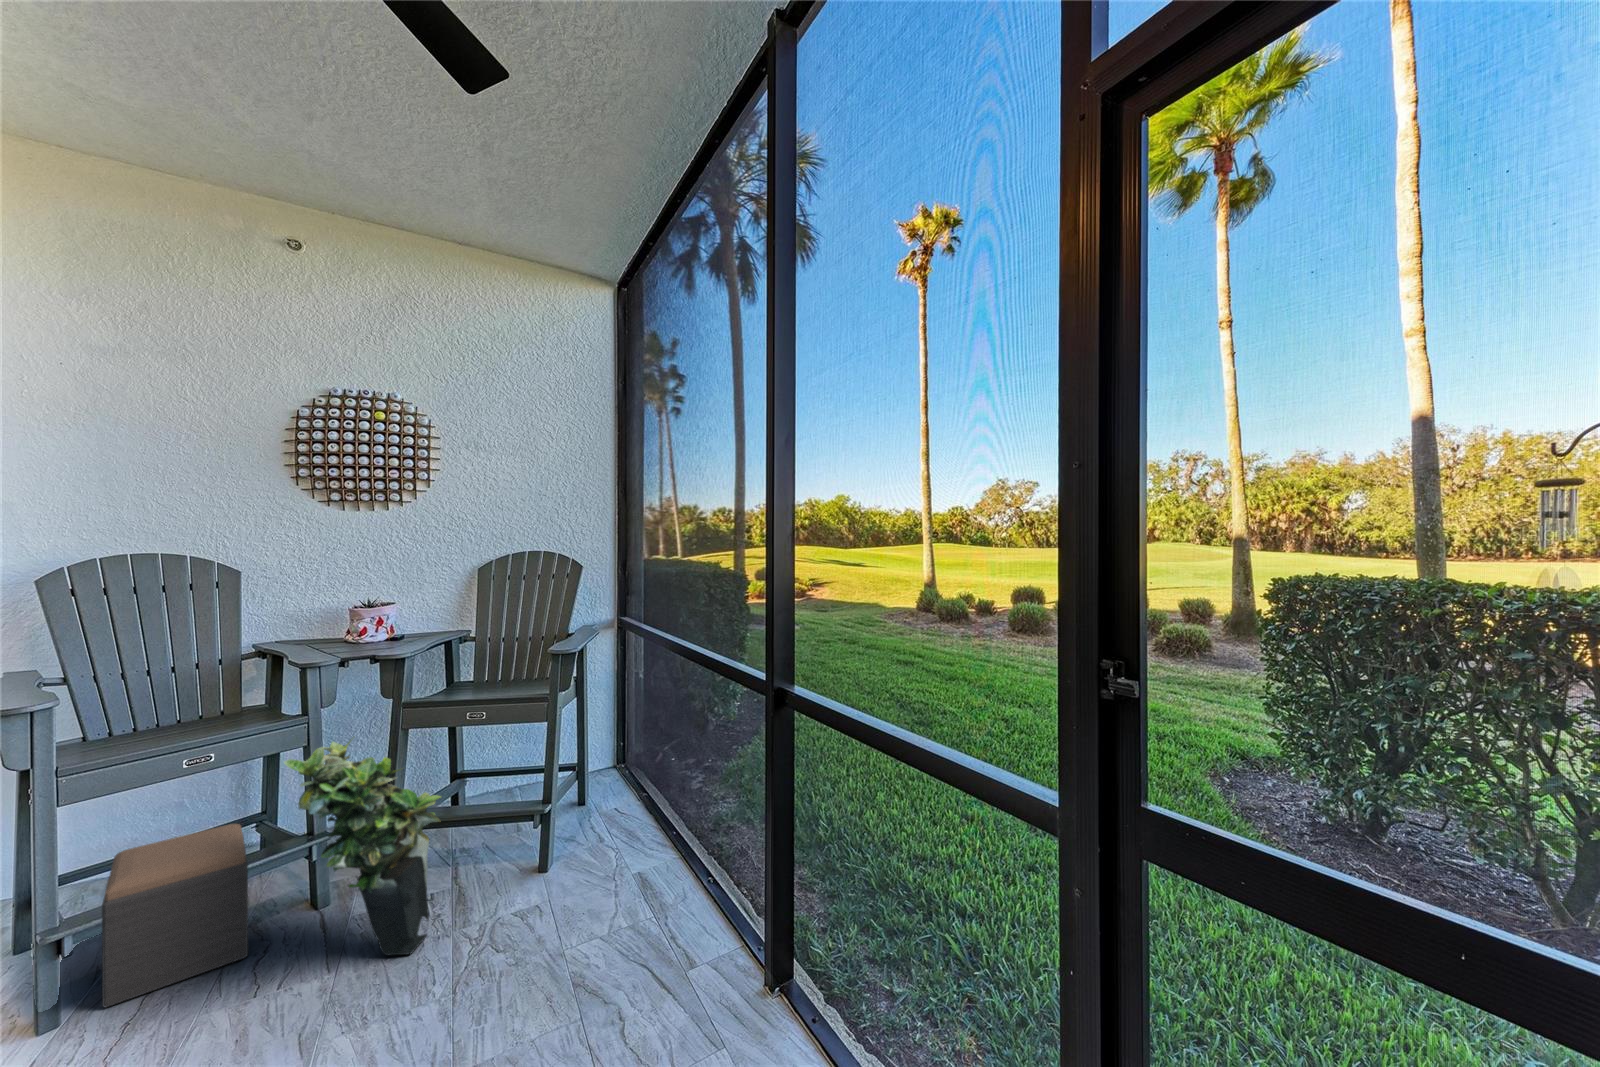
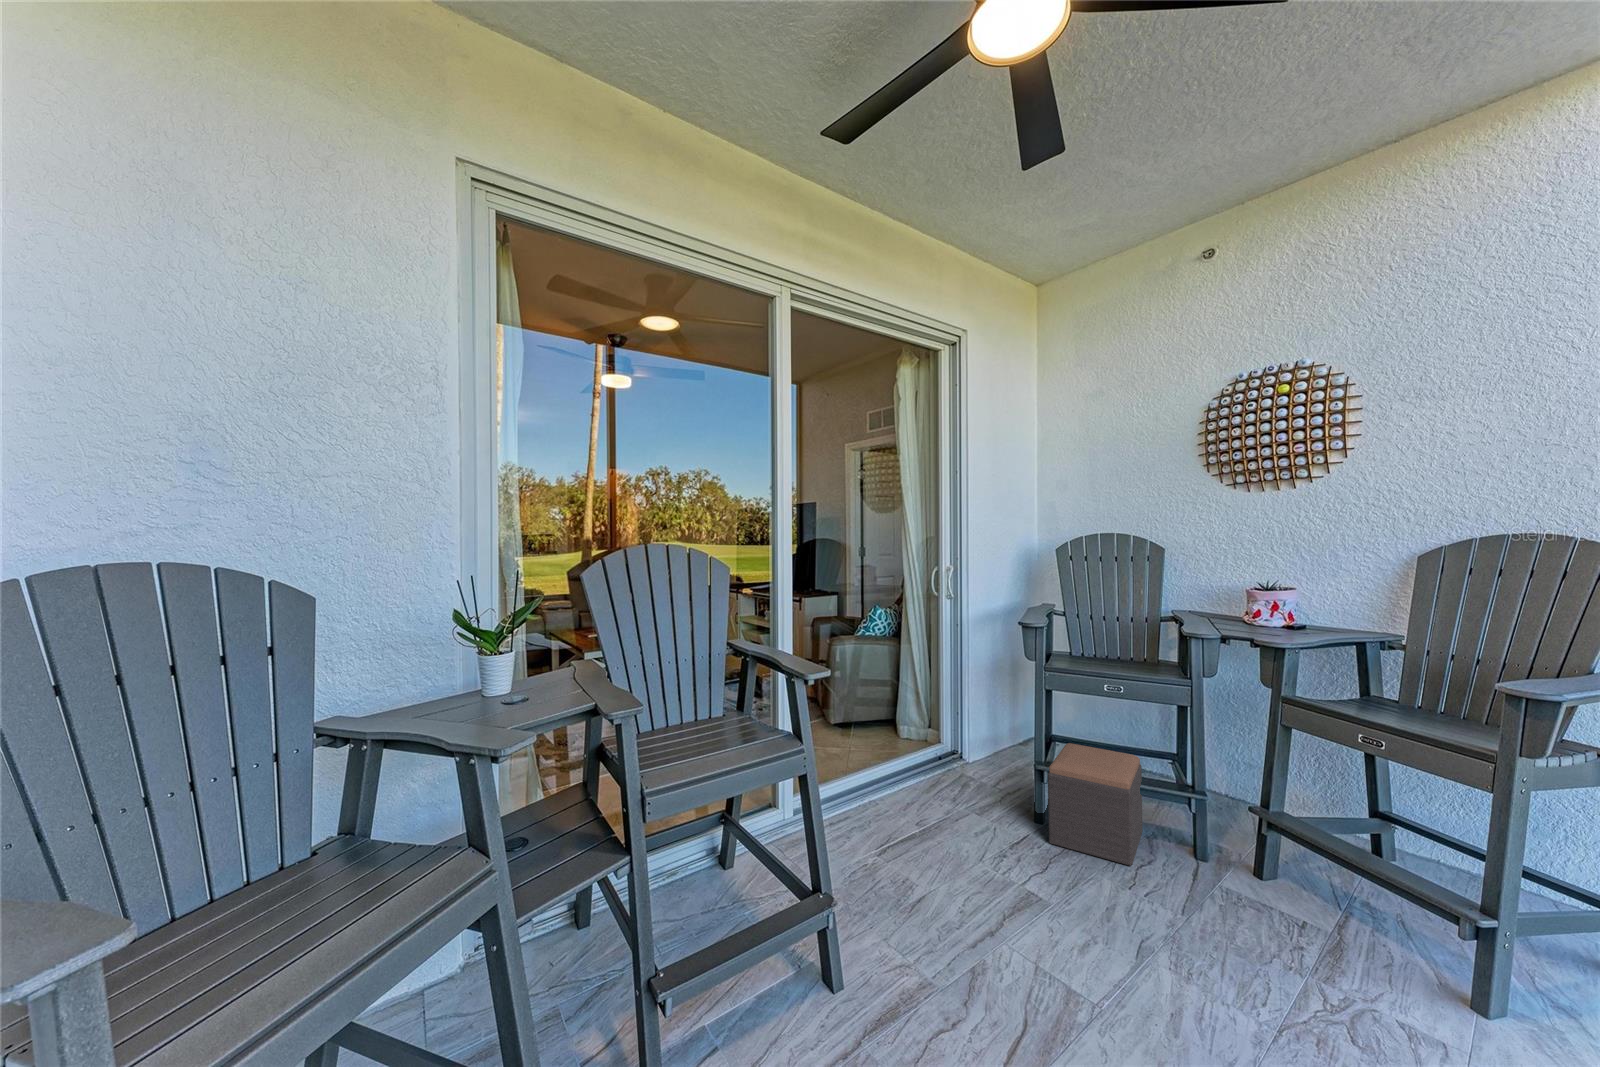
potted plant: present [284,740,441,955] -> none [1147,715,1297,961]

